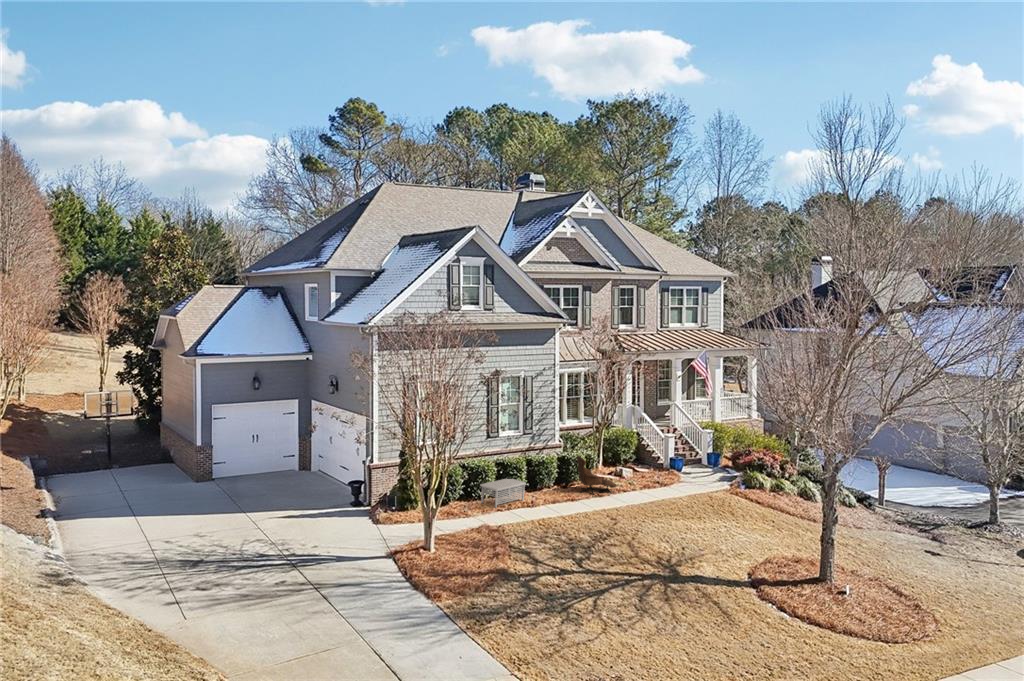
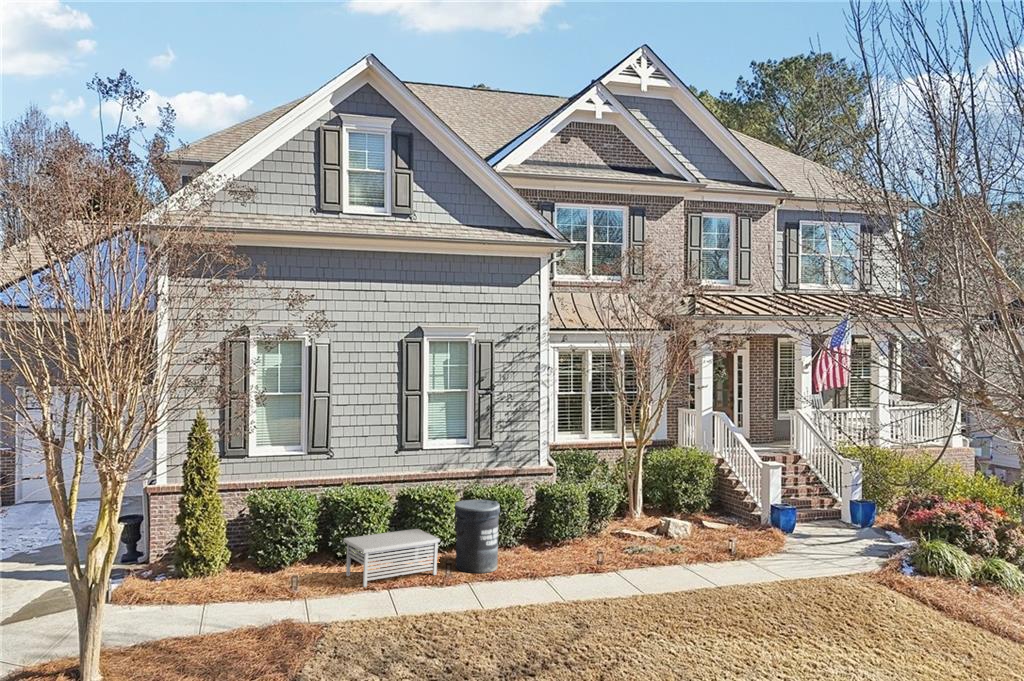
lounge chair: present [577,456,616,494] -> none [563,492,638,570]
trash can: none [528,462,551,499] -> present [454,500,500,573]

